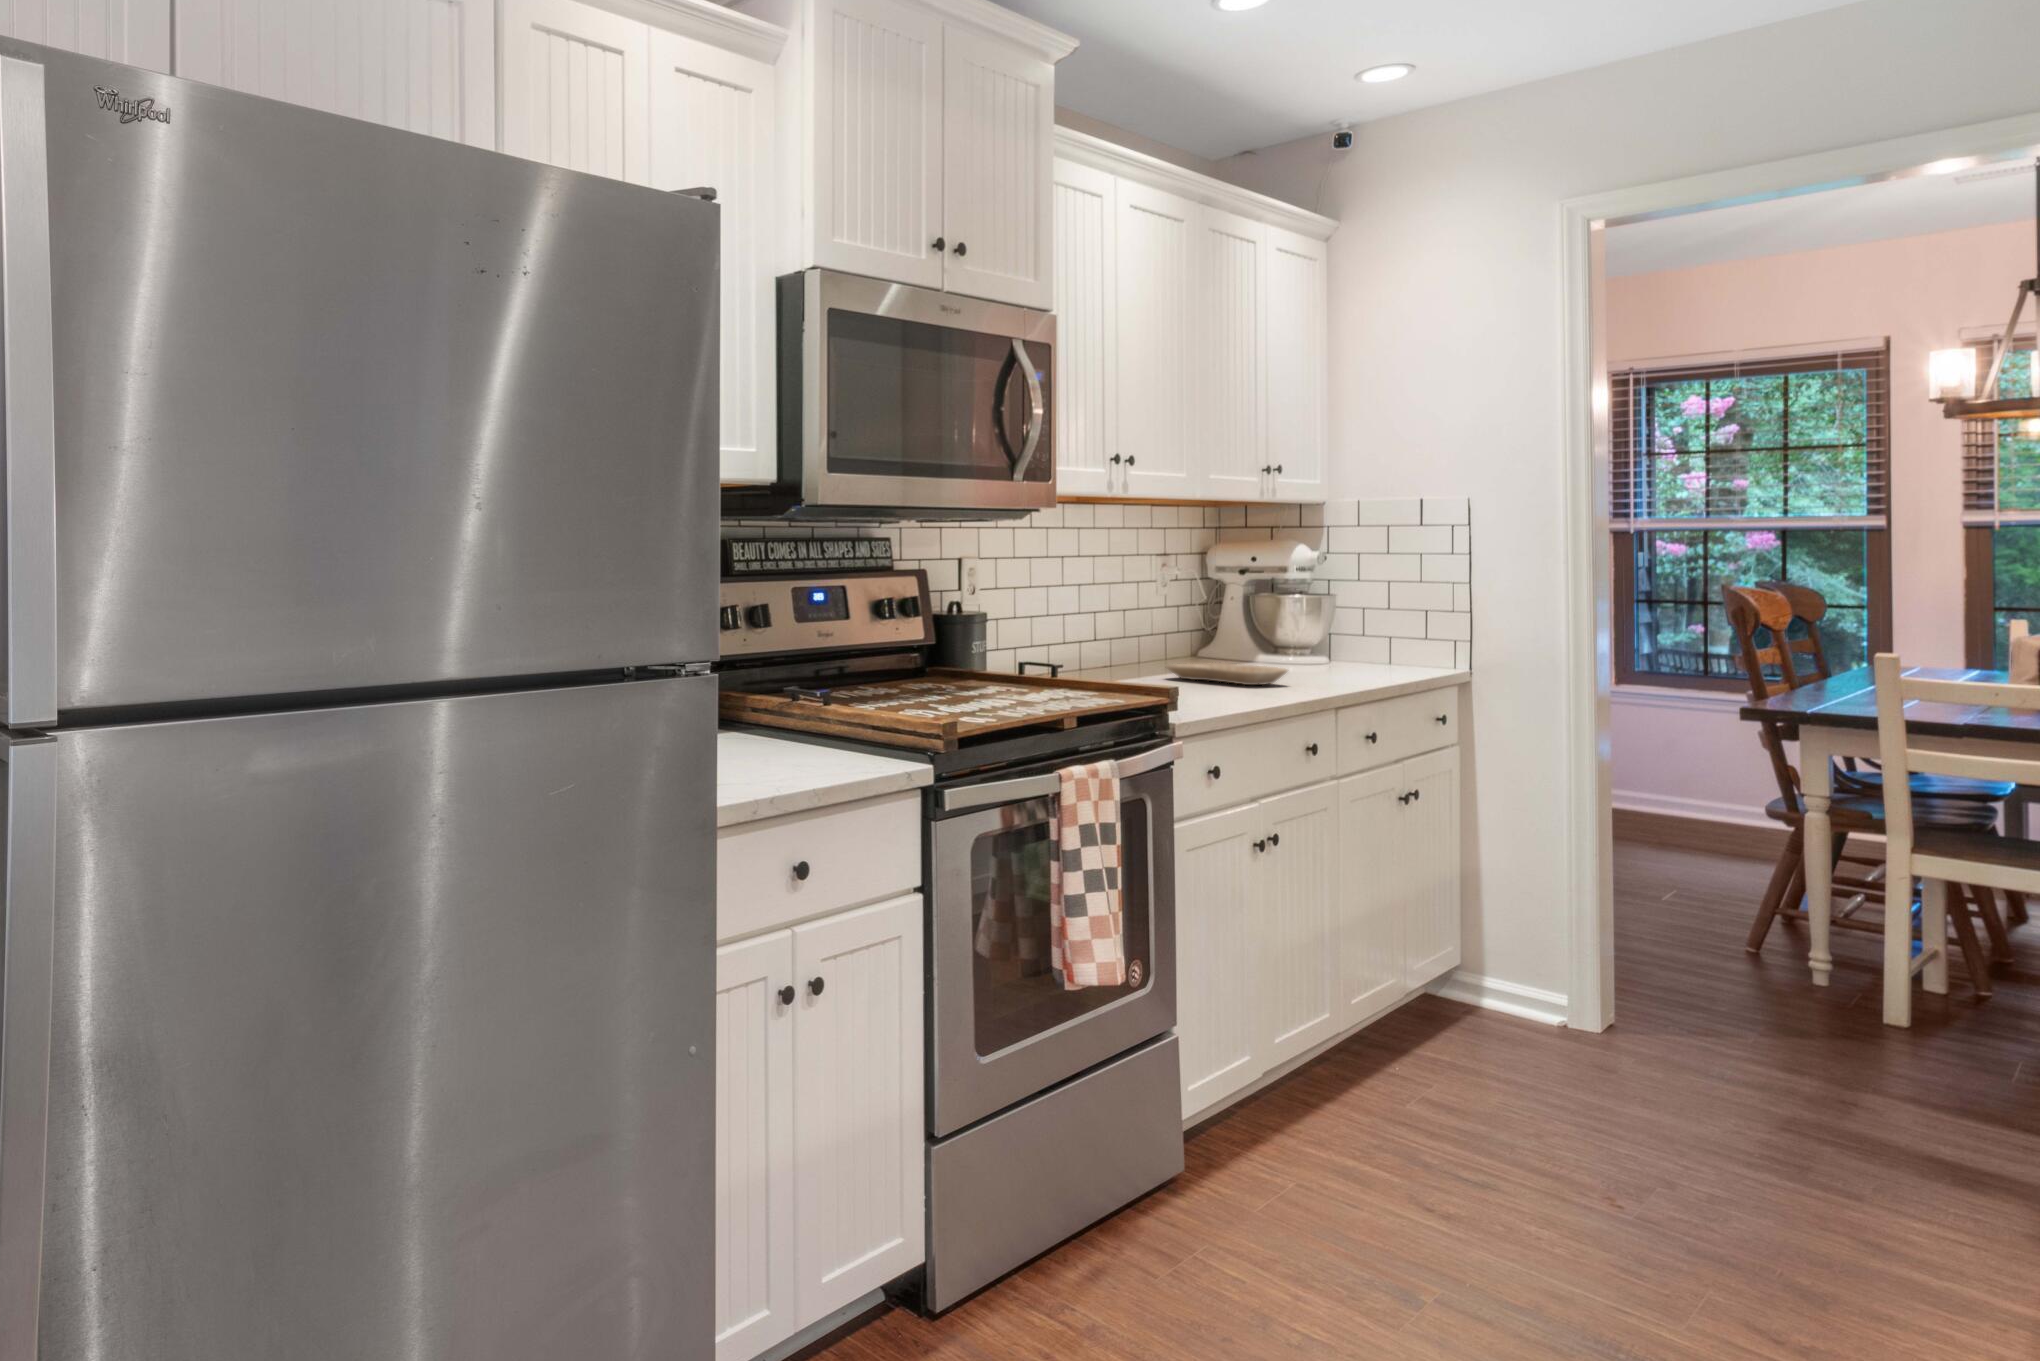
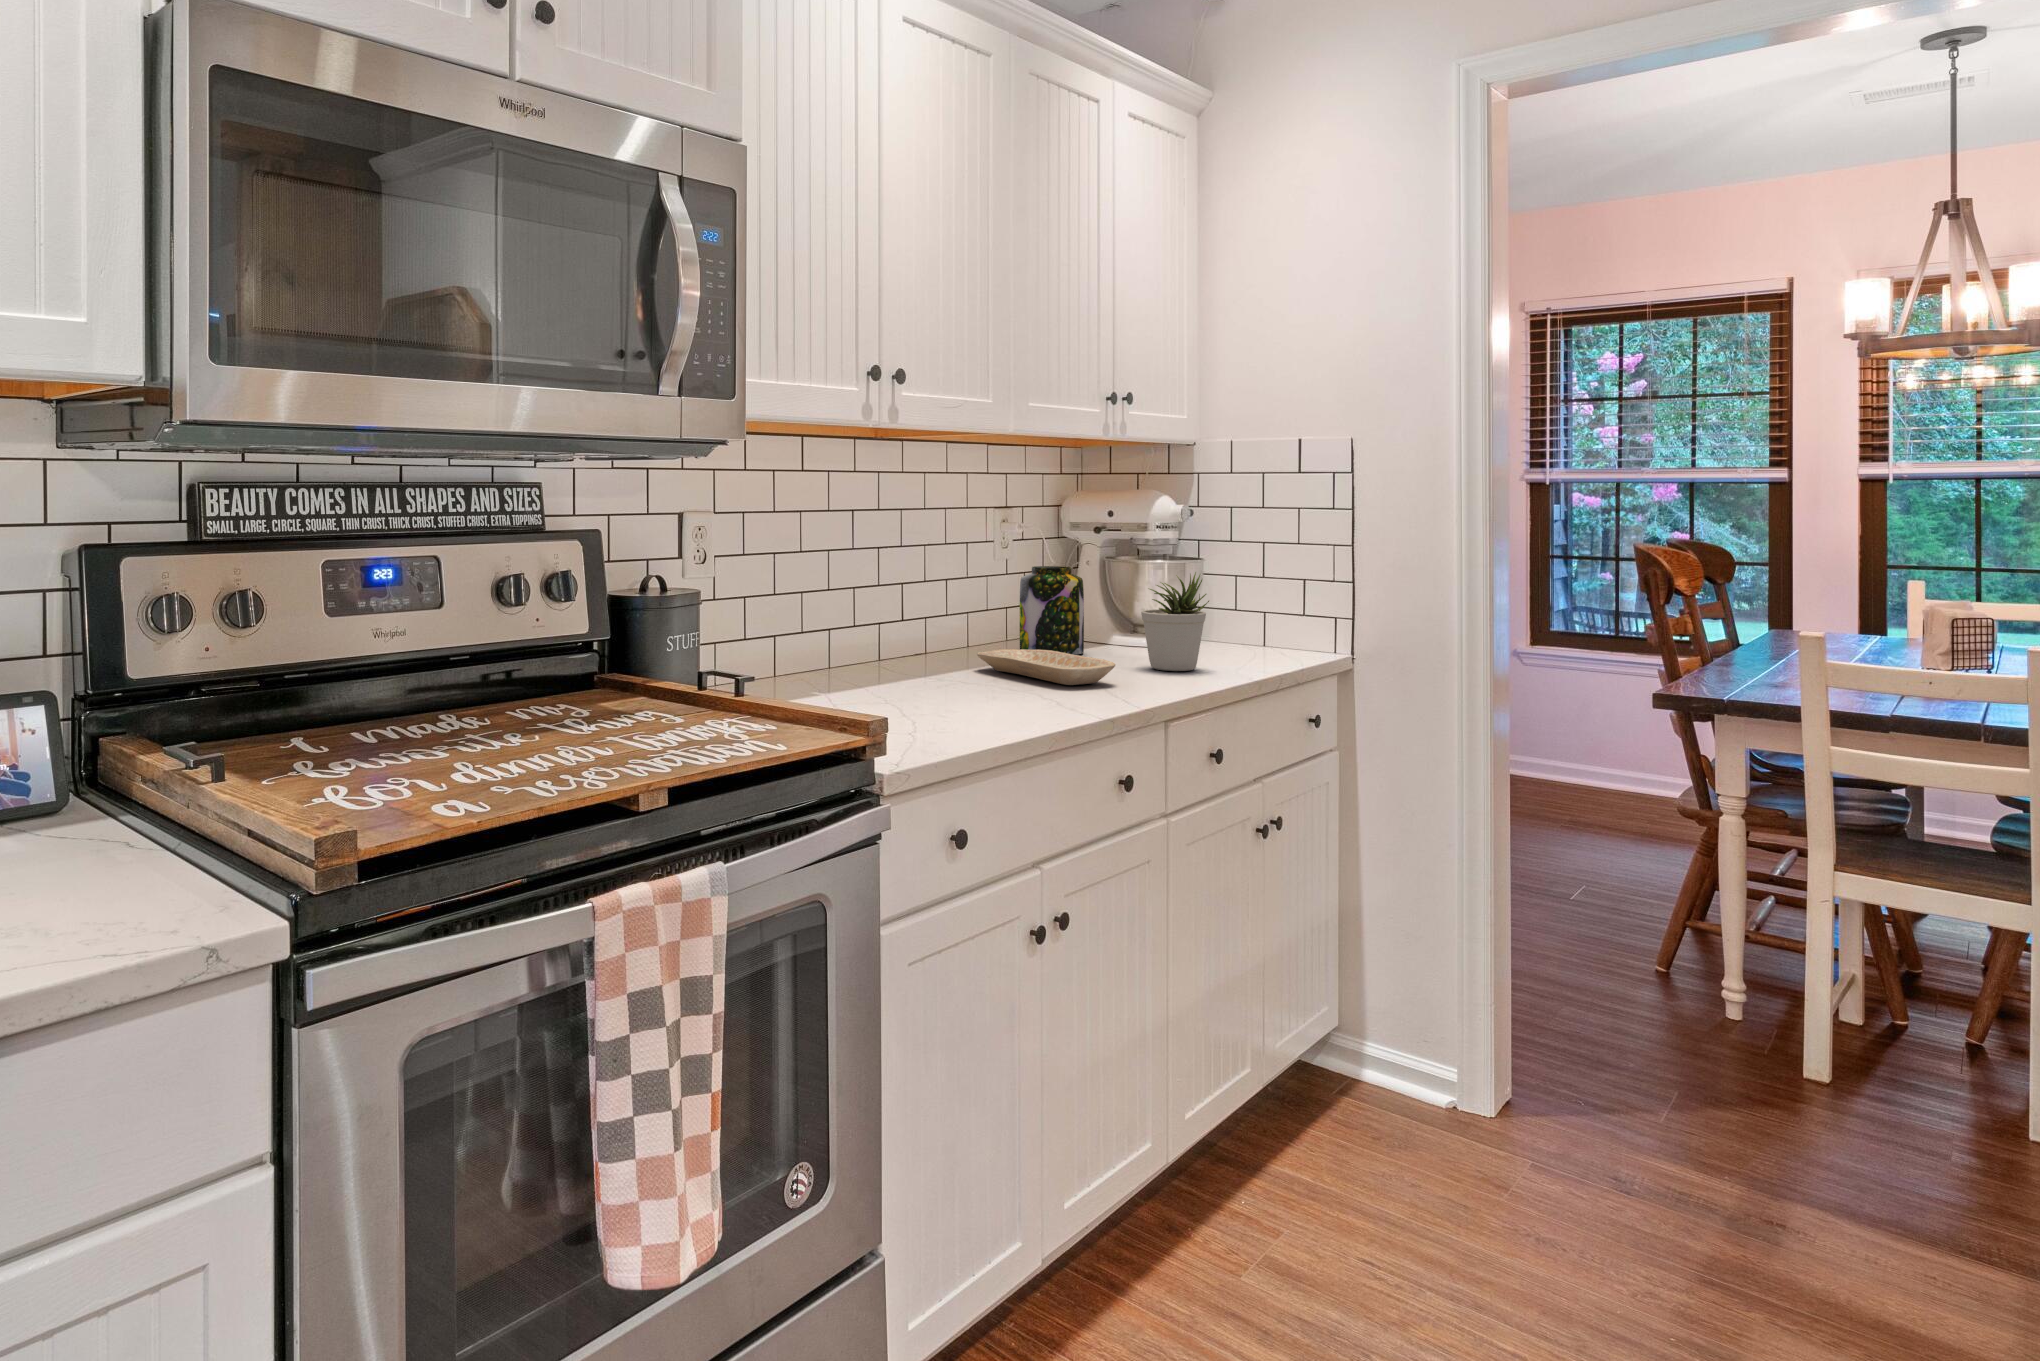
potted plant: none [1298,601,1356,678] -> present [1141,572,1209,671]
jar: none [1184,602,1240,671] -> present [1020,566,1084,655]

